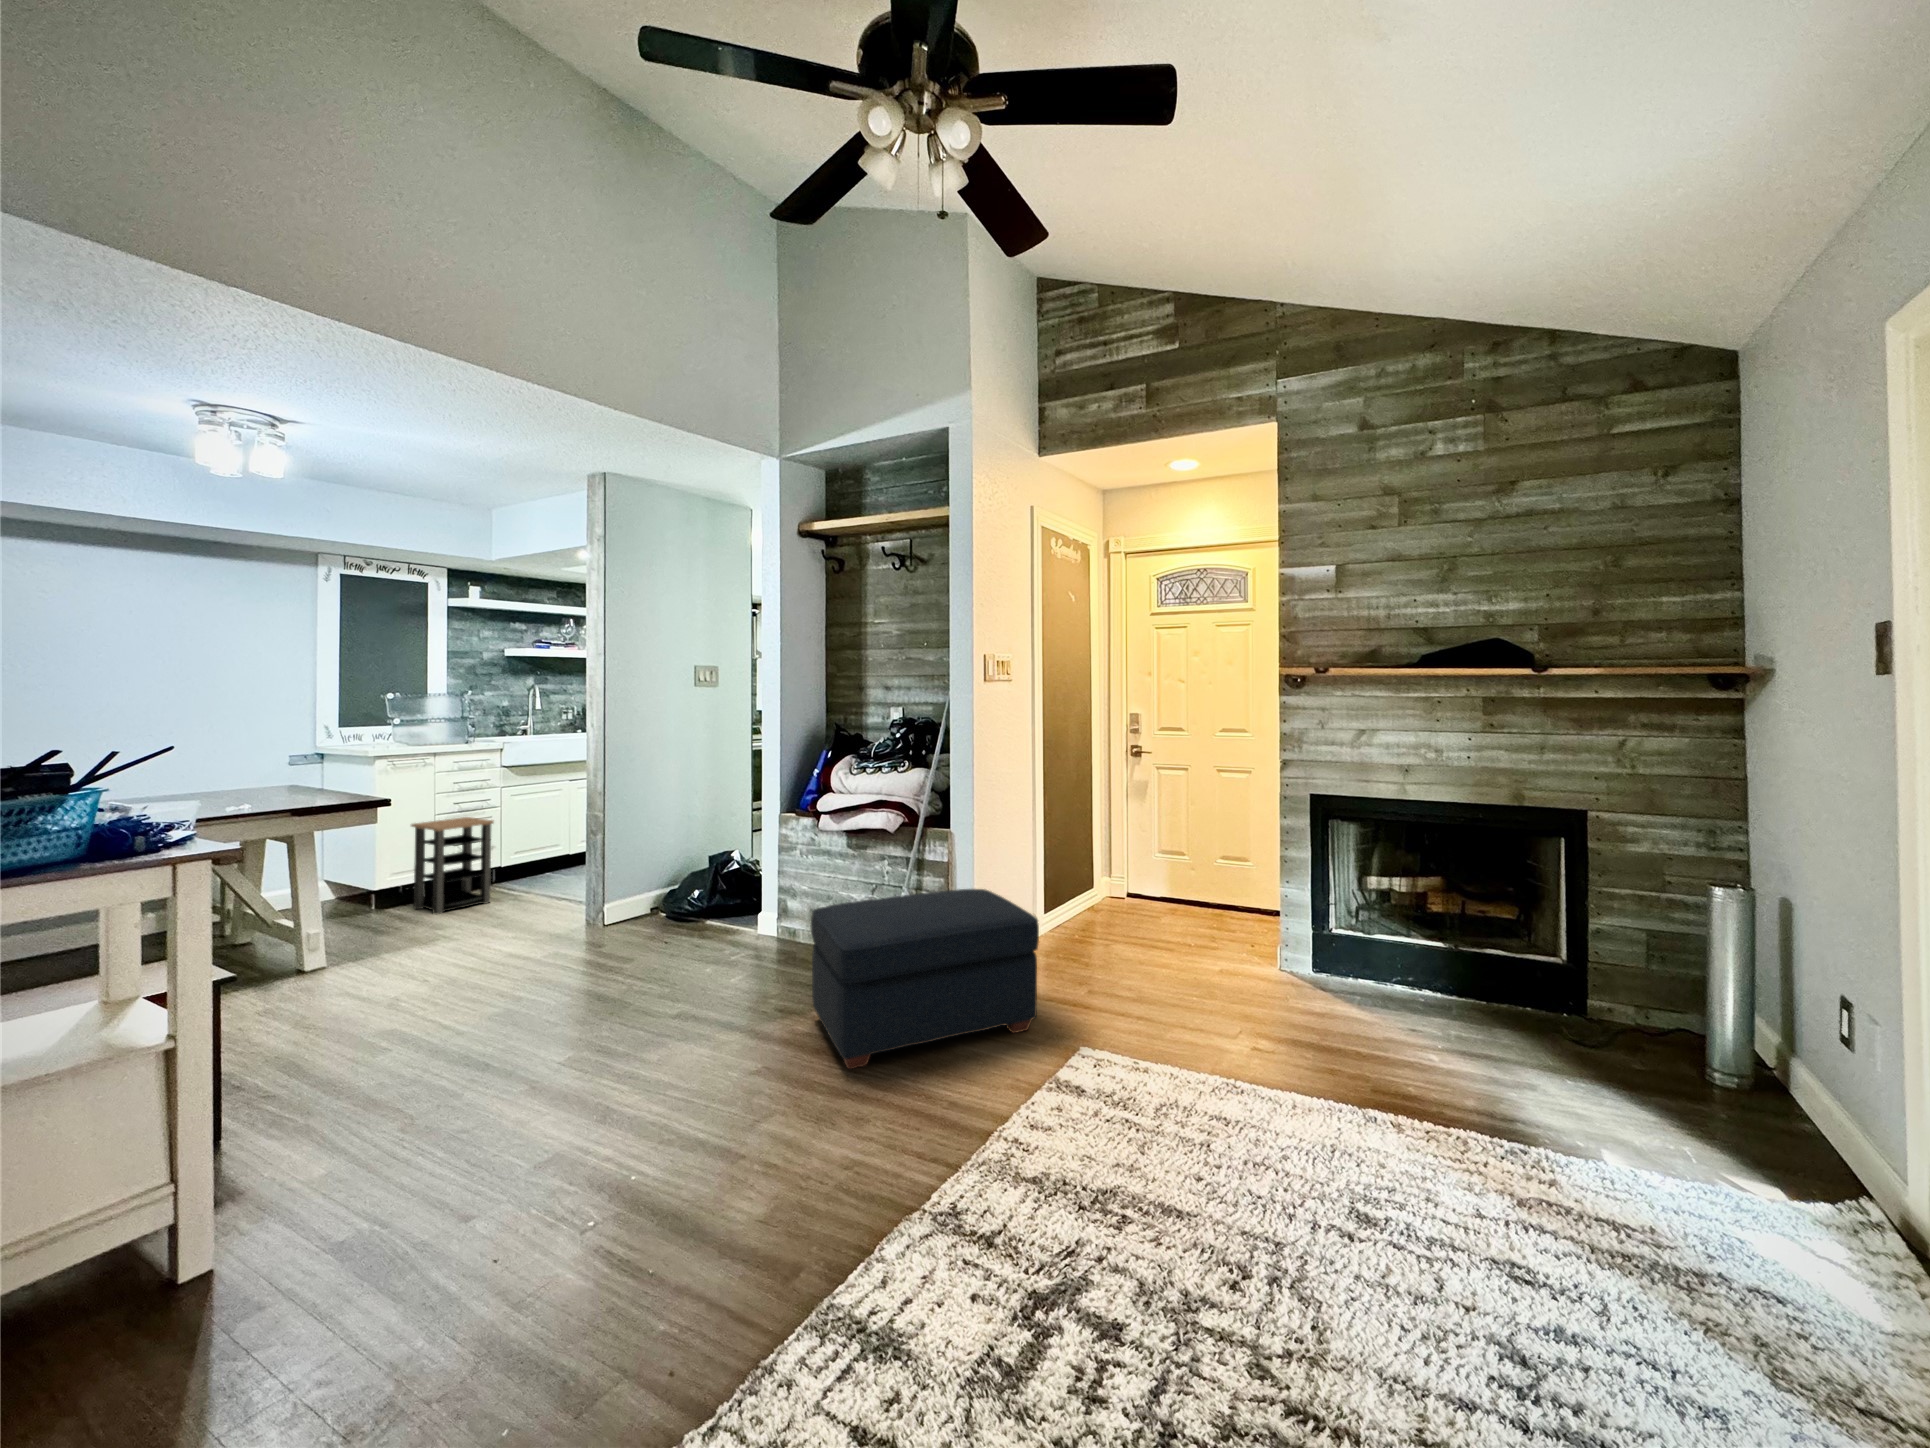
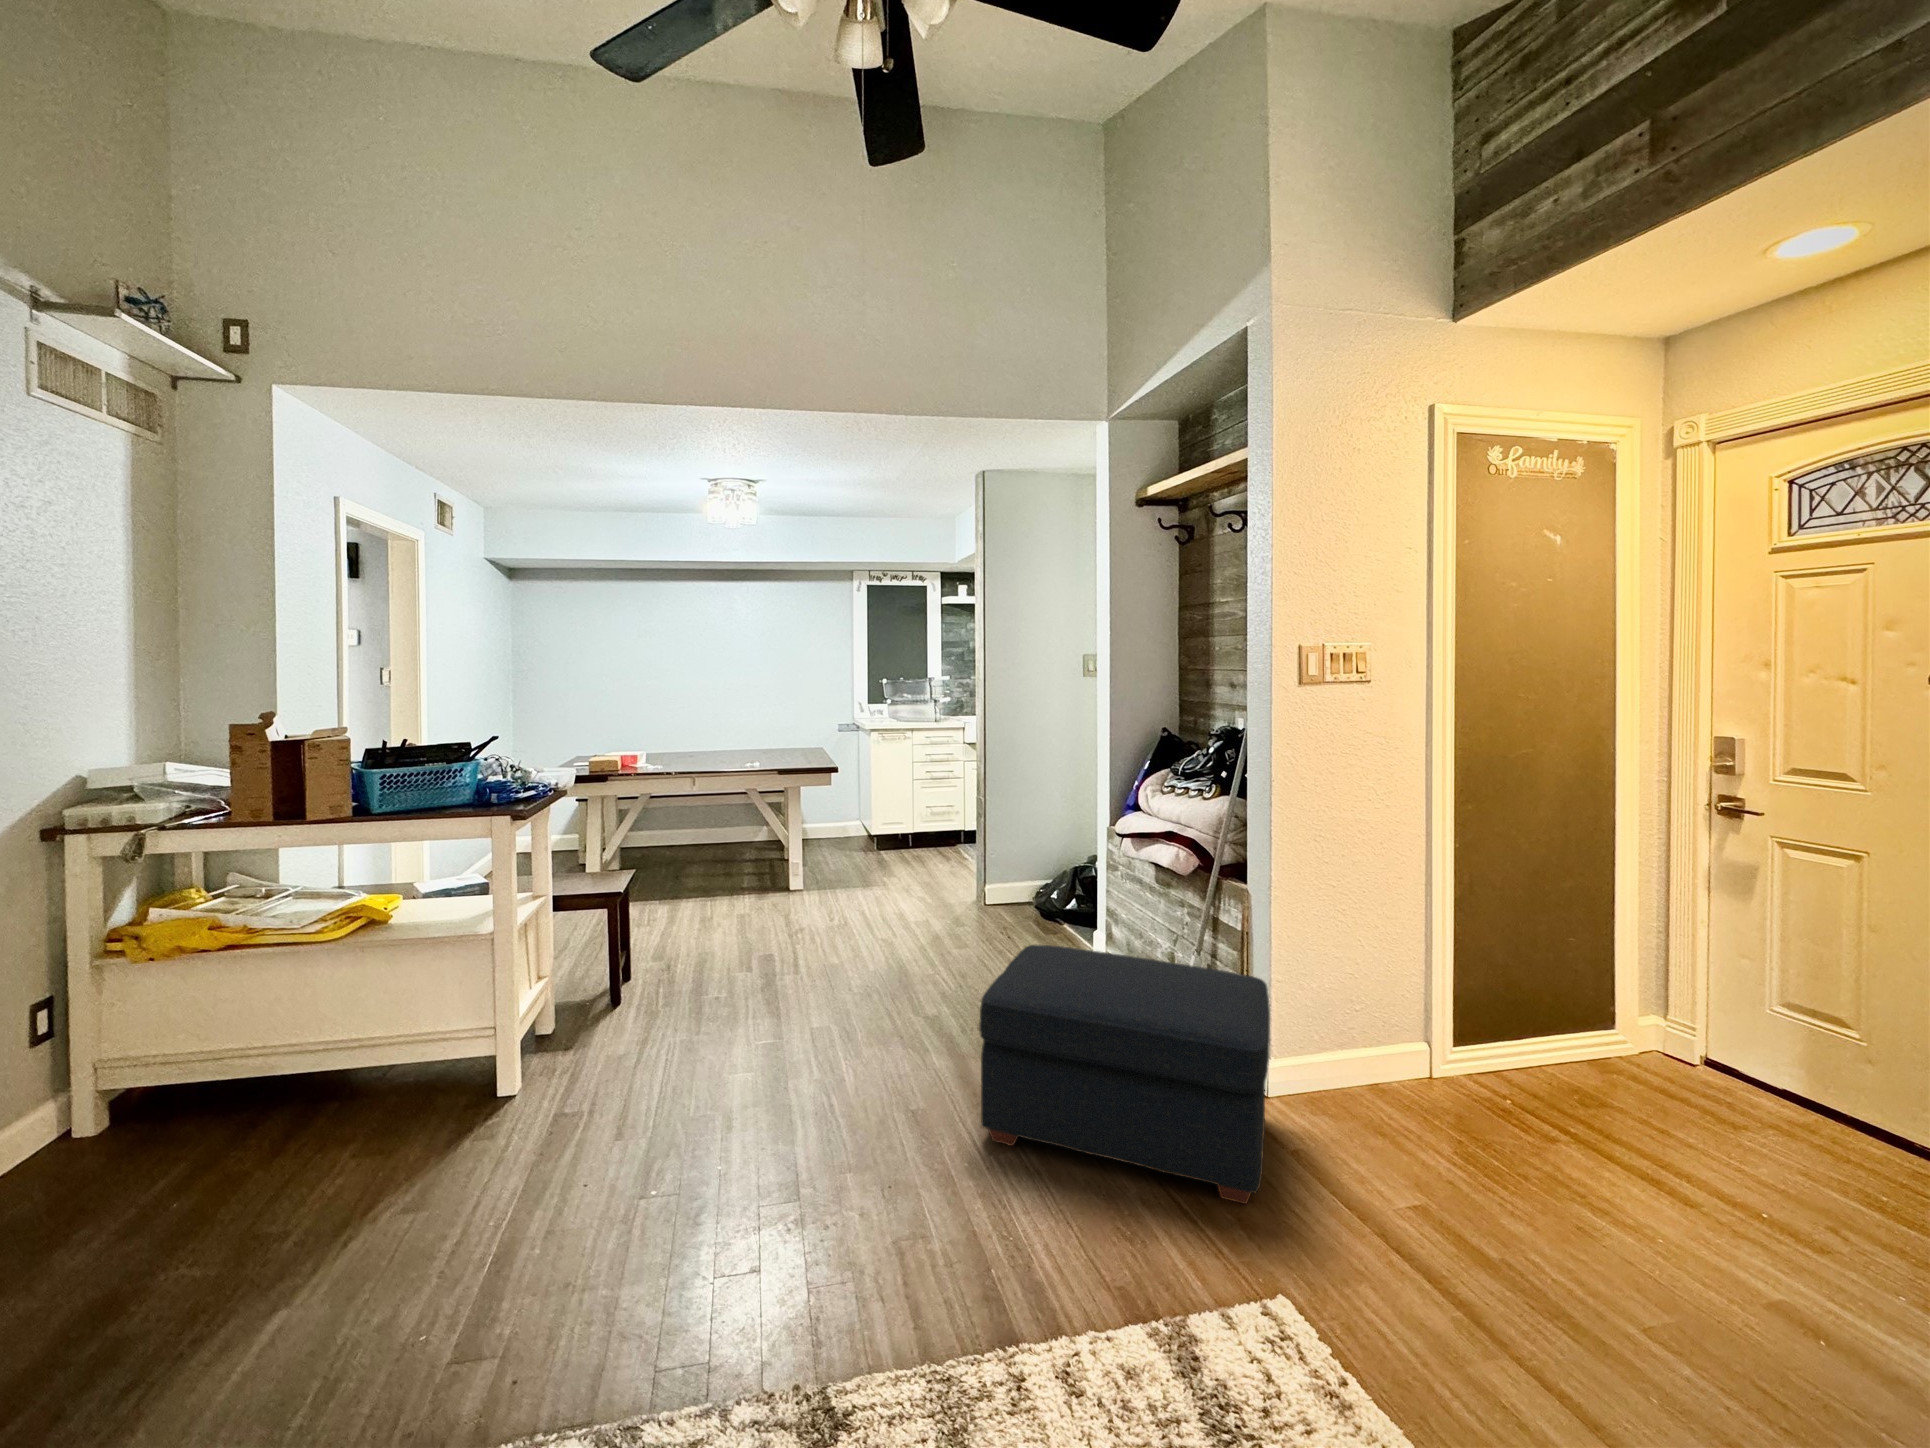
side table: present [411,817,494,914] -> none [887,786,938,865]

